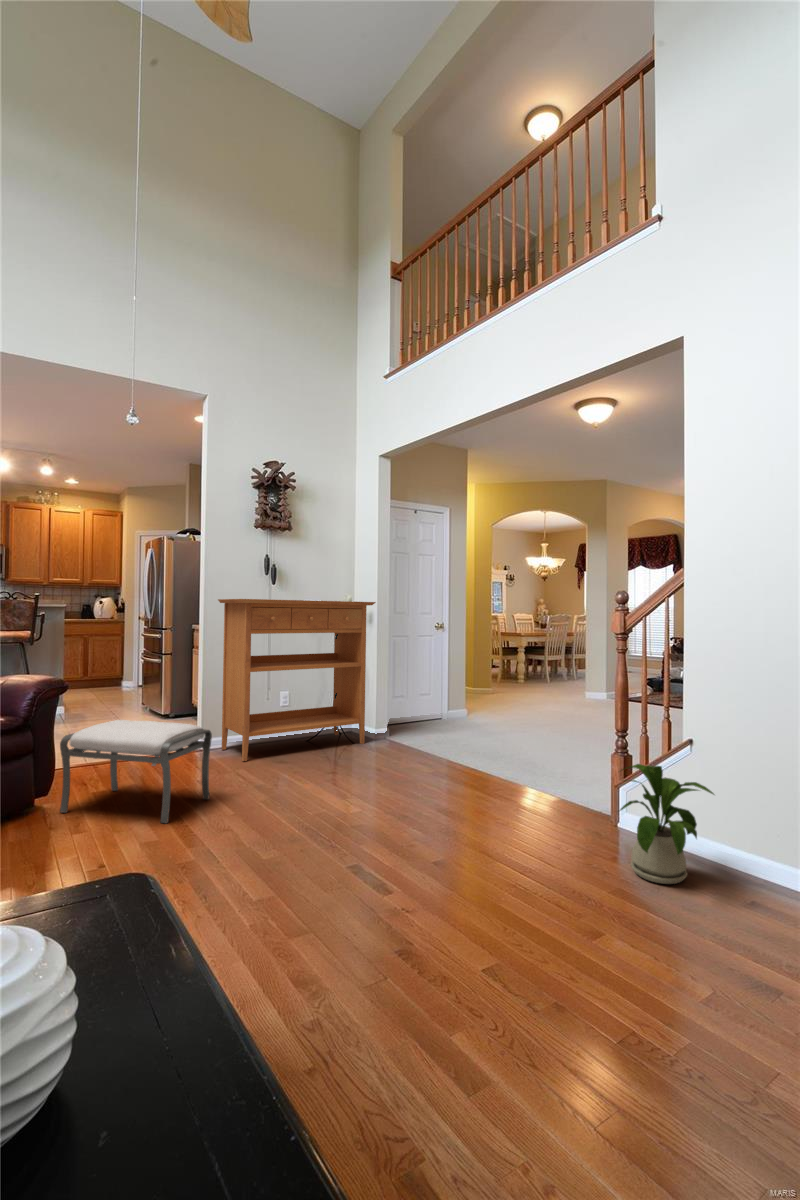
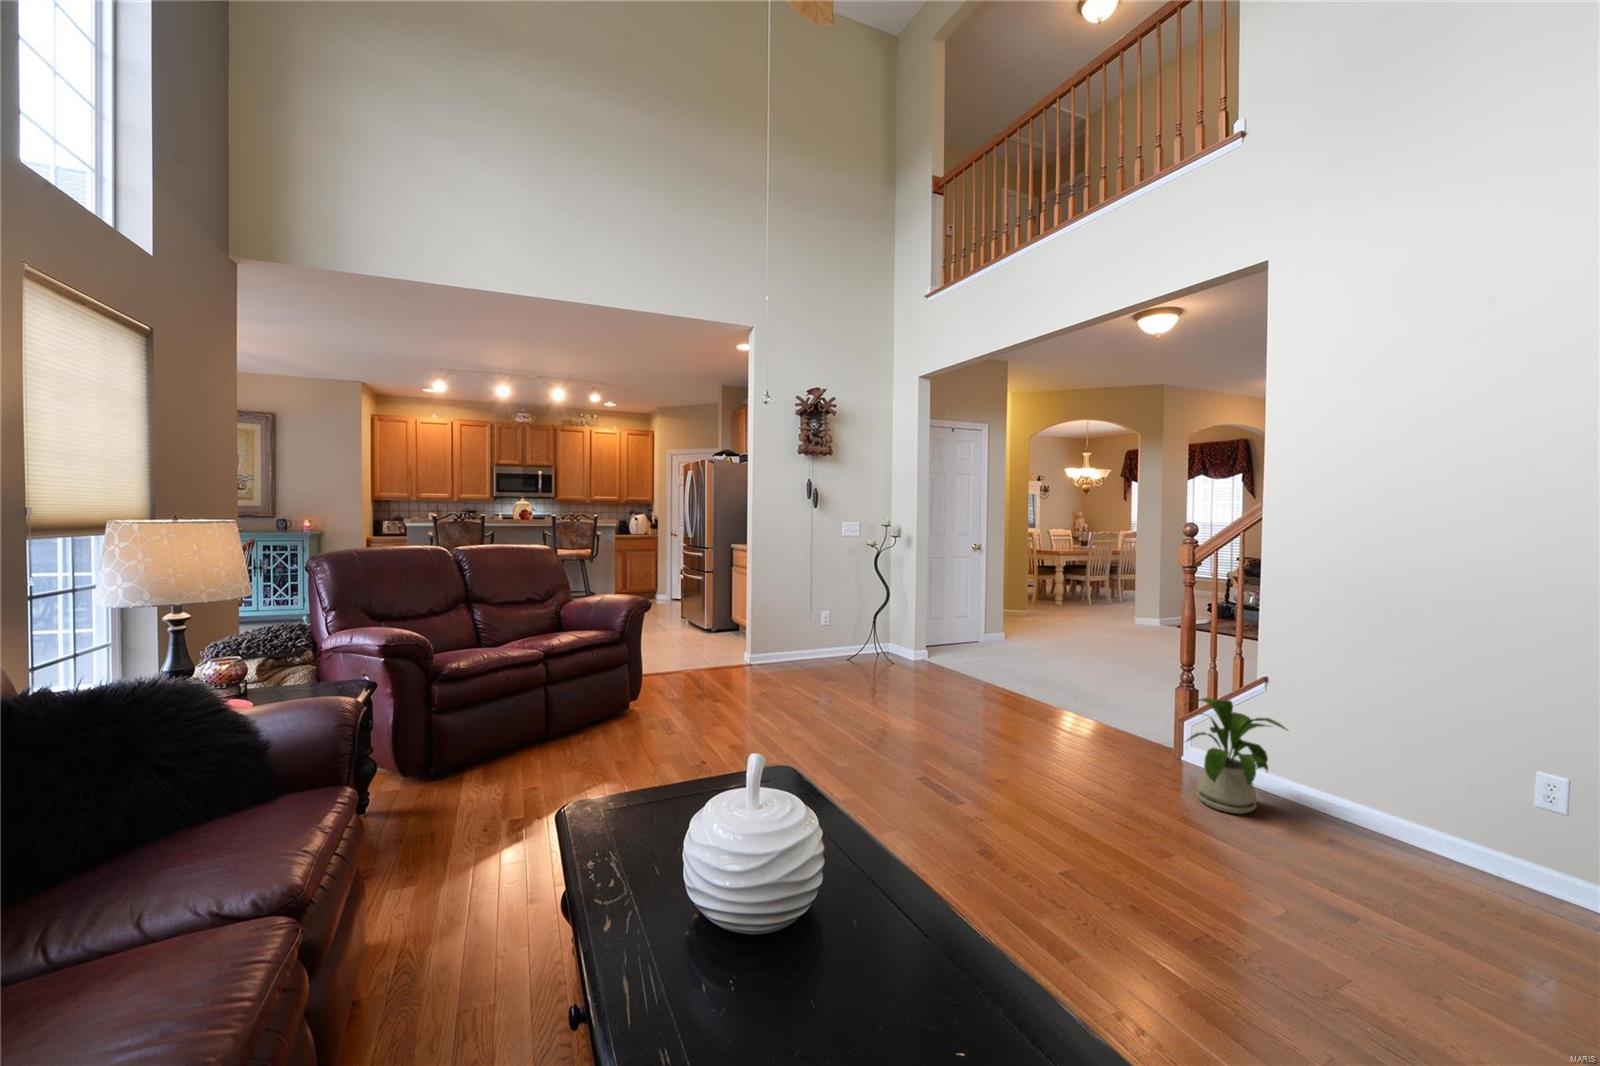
console table: present [218,599,376,761] -> none [766,524,918,678]
ottoman: present [60,720,212,823] -> none [652,637,777,730]

